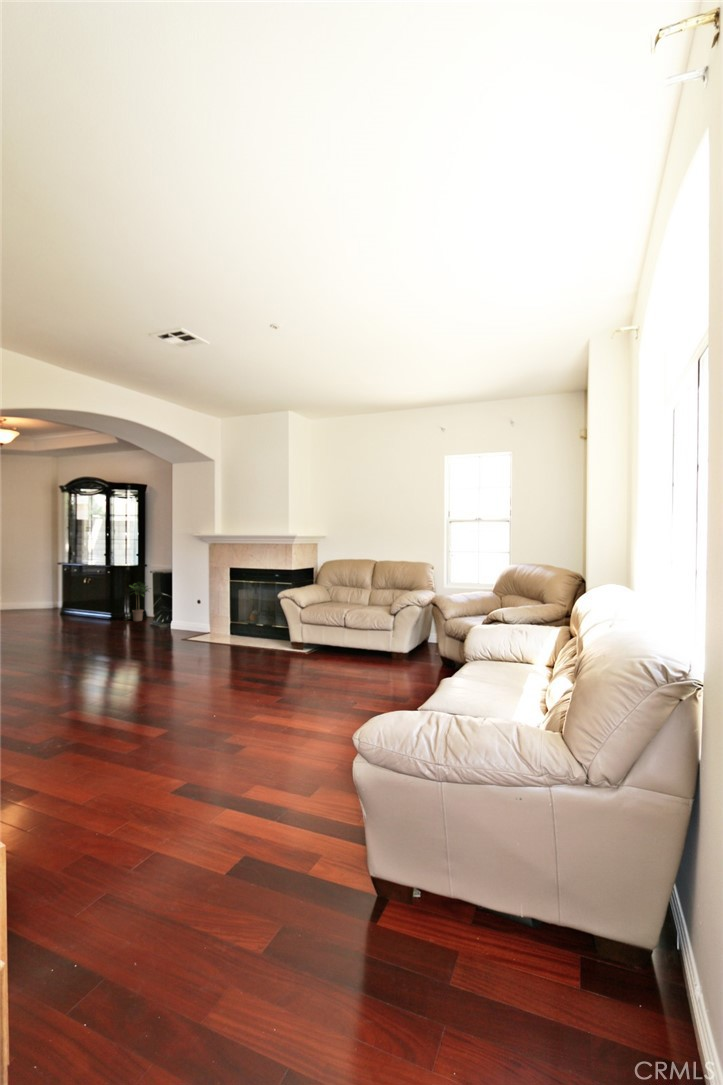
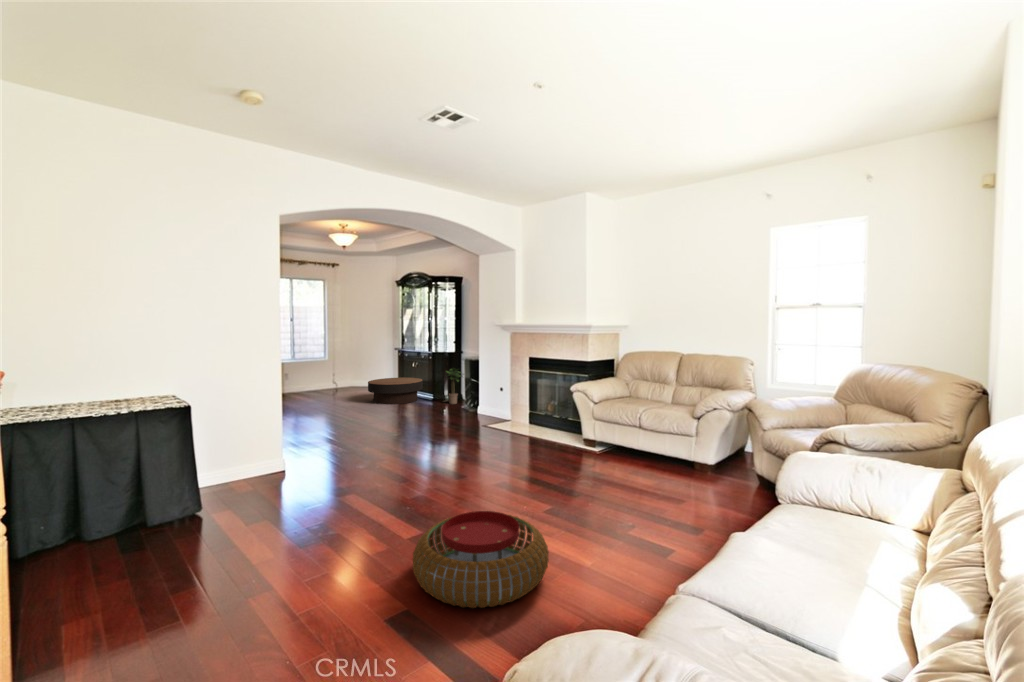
coffee table: none [27,595,99,626] -> present [368,378,423,404]
pouf: none [166,702,297,786] -> present [413,511,549,608]

